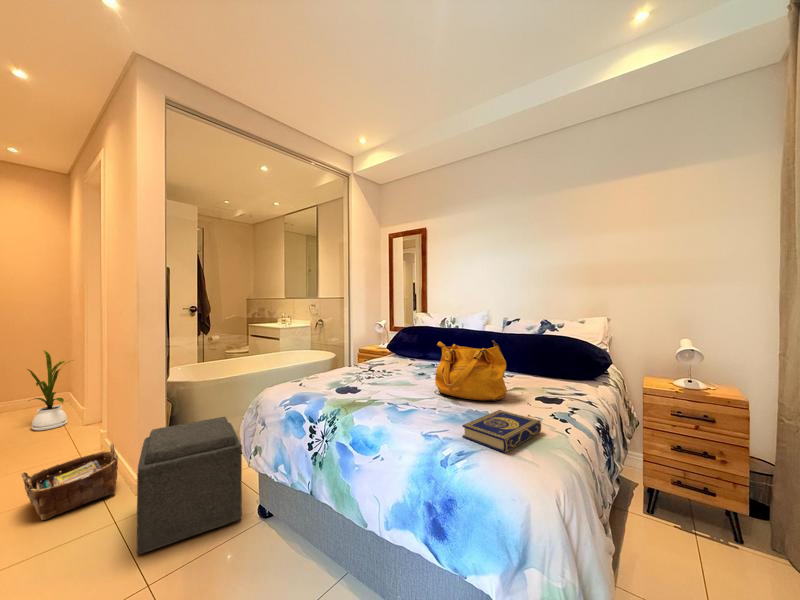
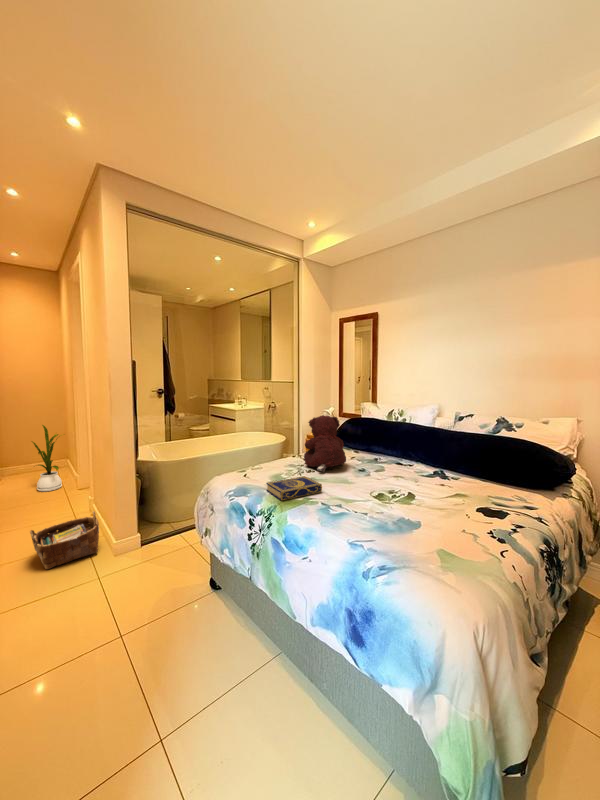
teddy bear: none [362,320,405,377] -> present [304,415,346,472]
handbag: present [435,341,507,401] -> none [372,444,446,509]
book: present [462,410,541,453] -> present [266,476,322,500]
ottoman: present [137,417,242,554] -> none [111,497,195,608]

